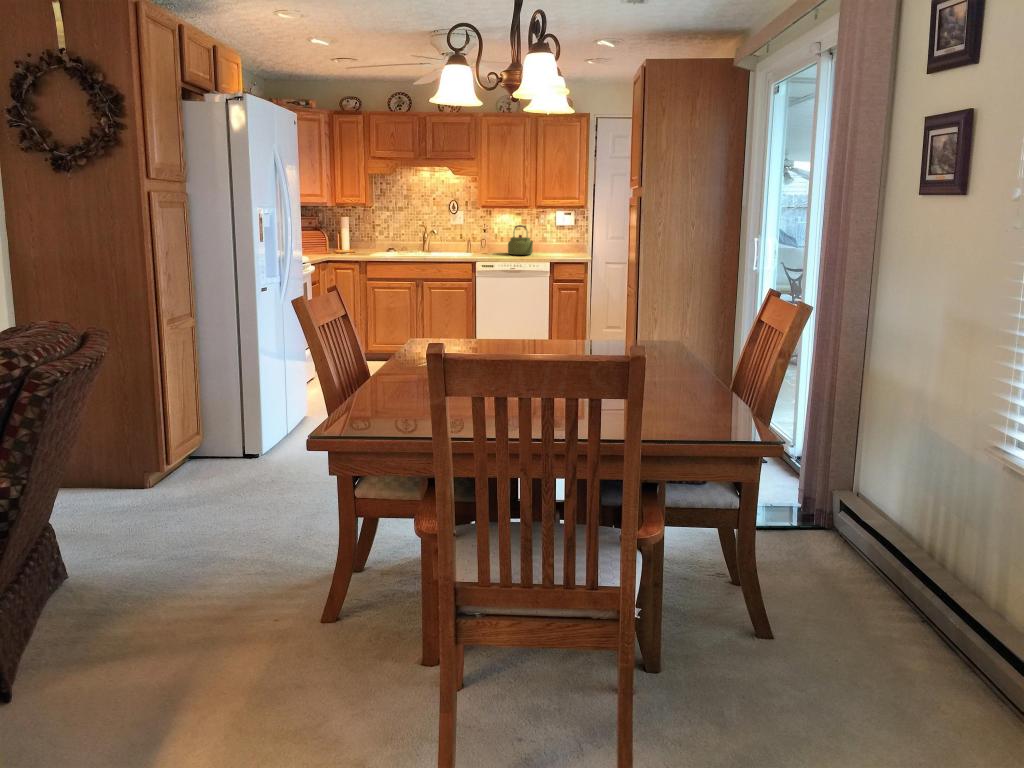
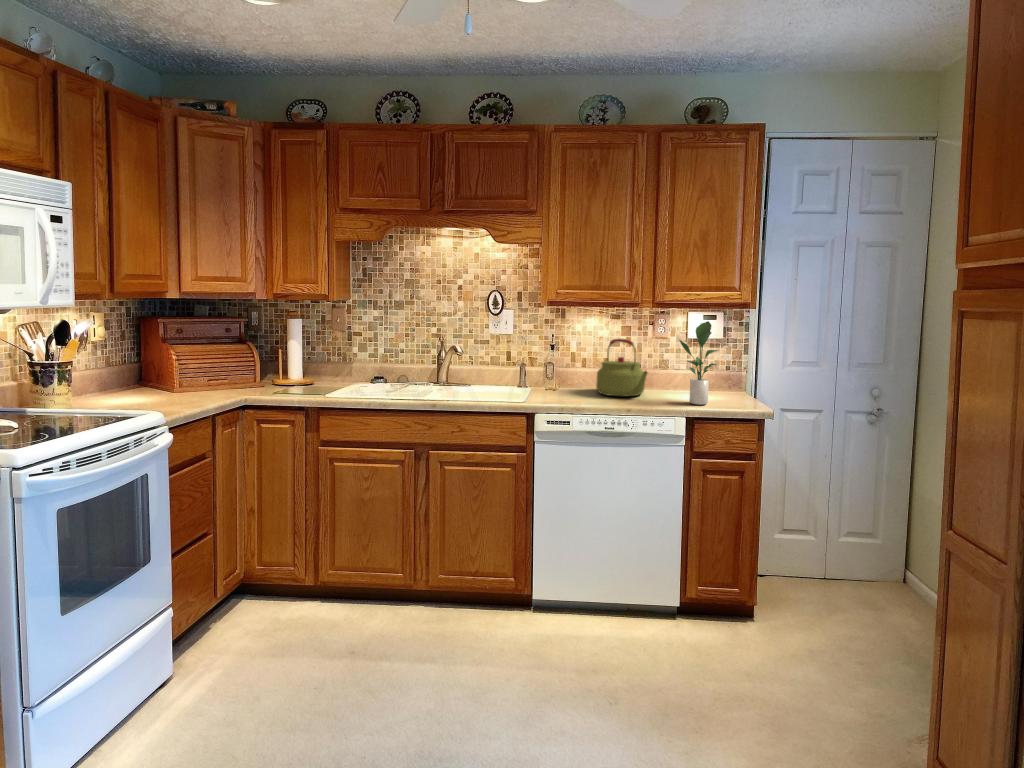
potted plant: none [548,215,569,257] -> present [679,321,718,405]

